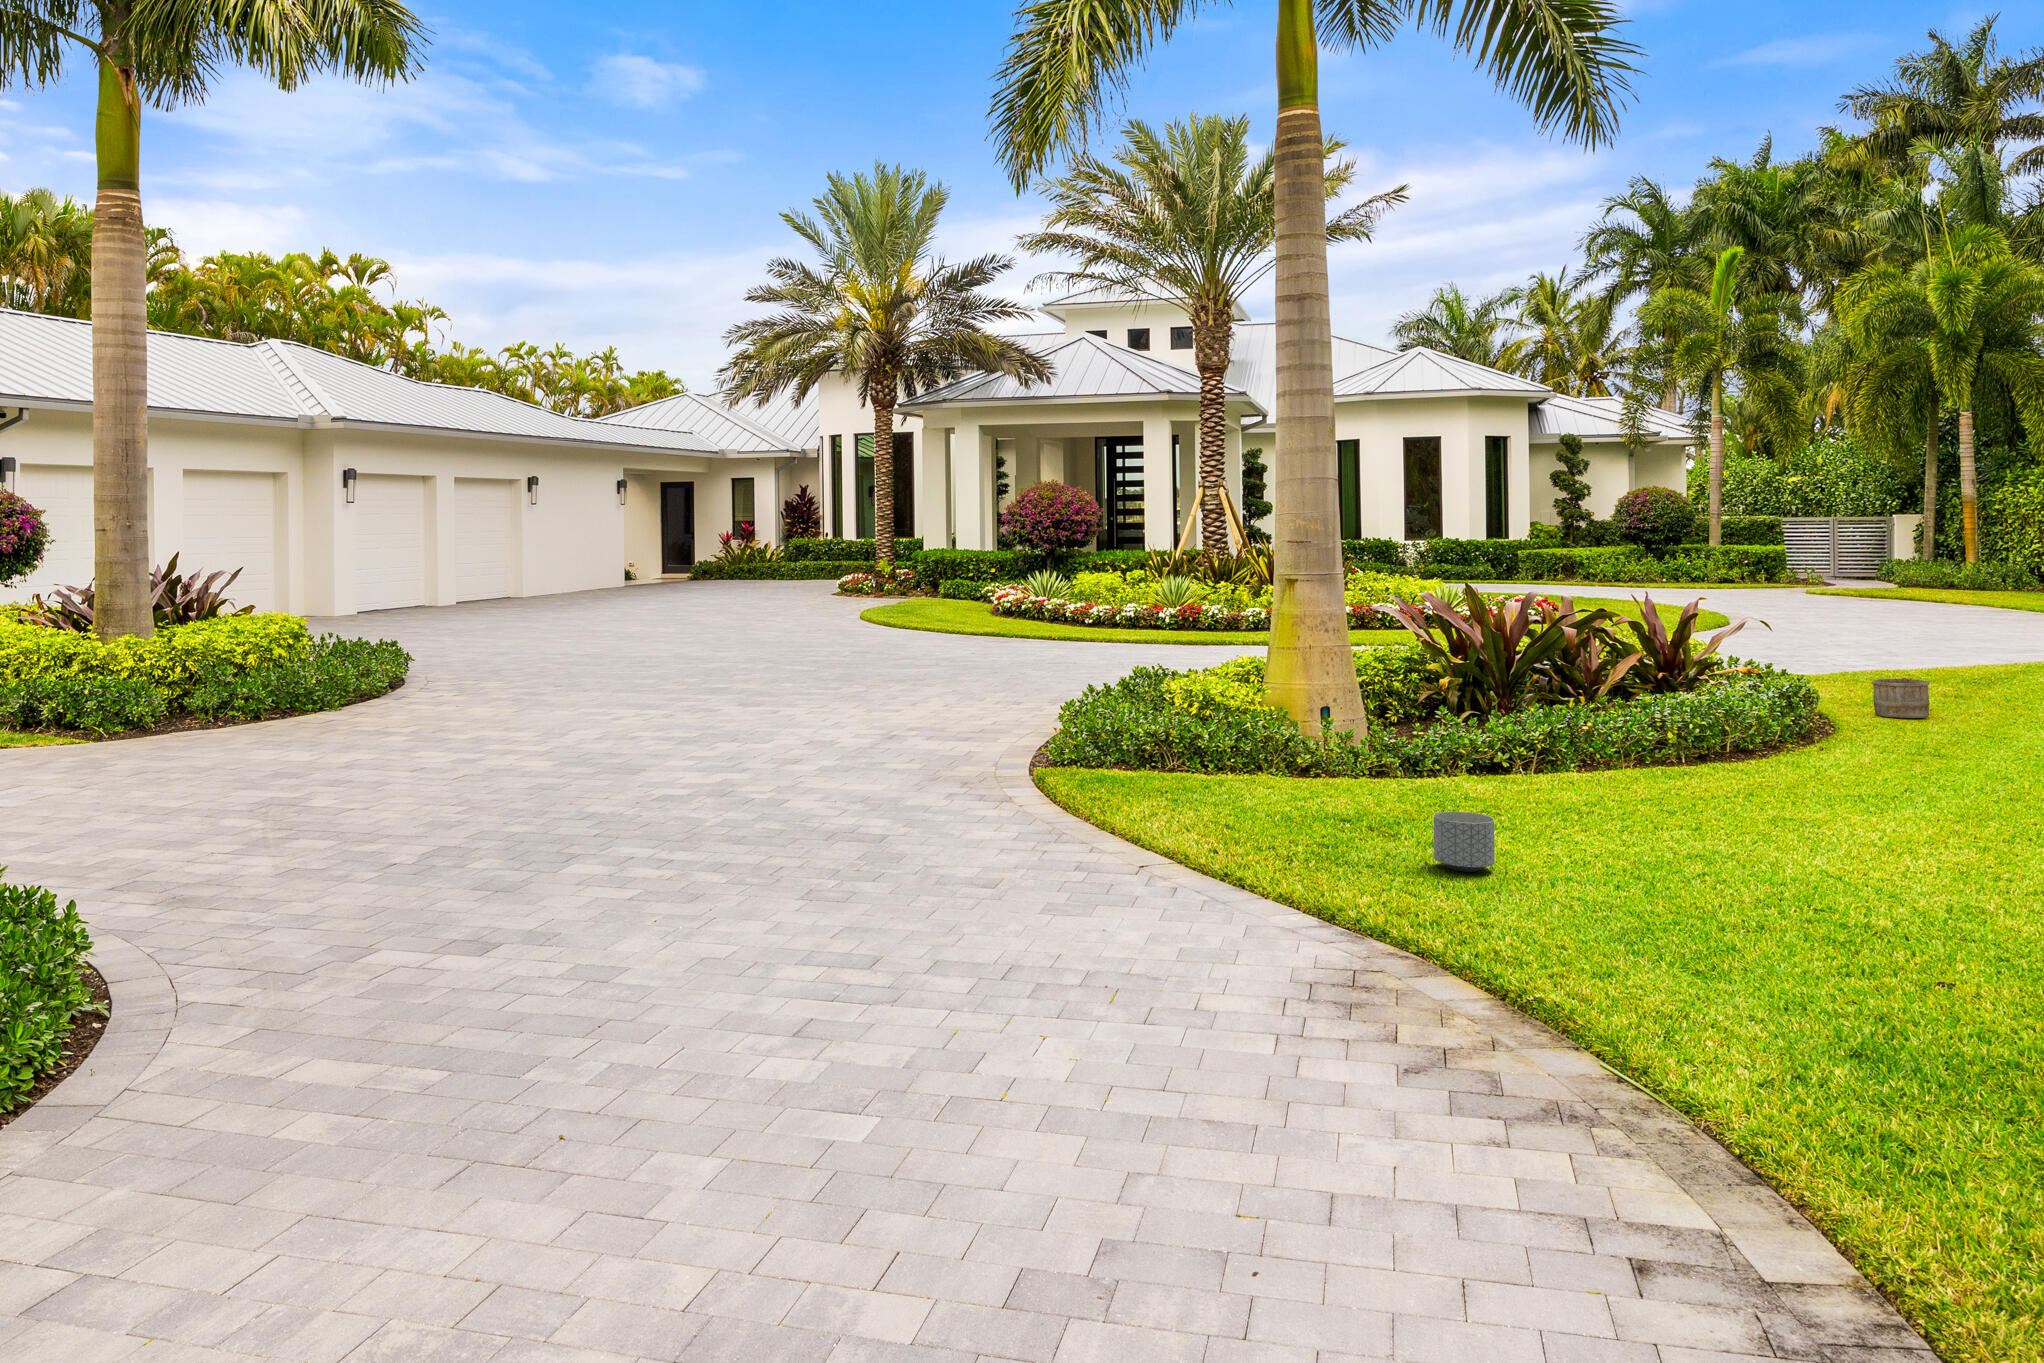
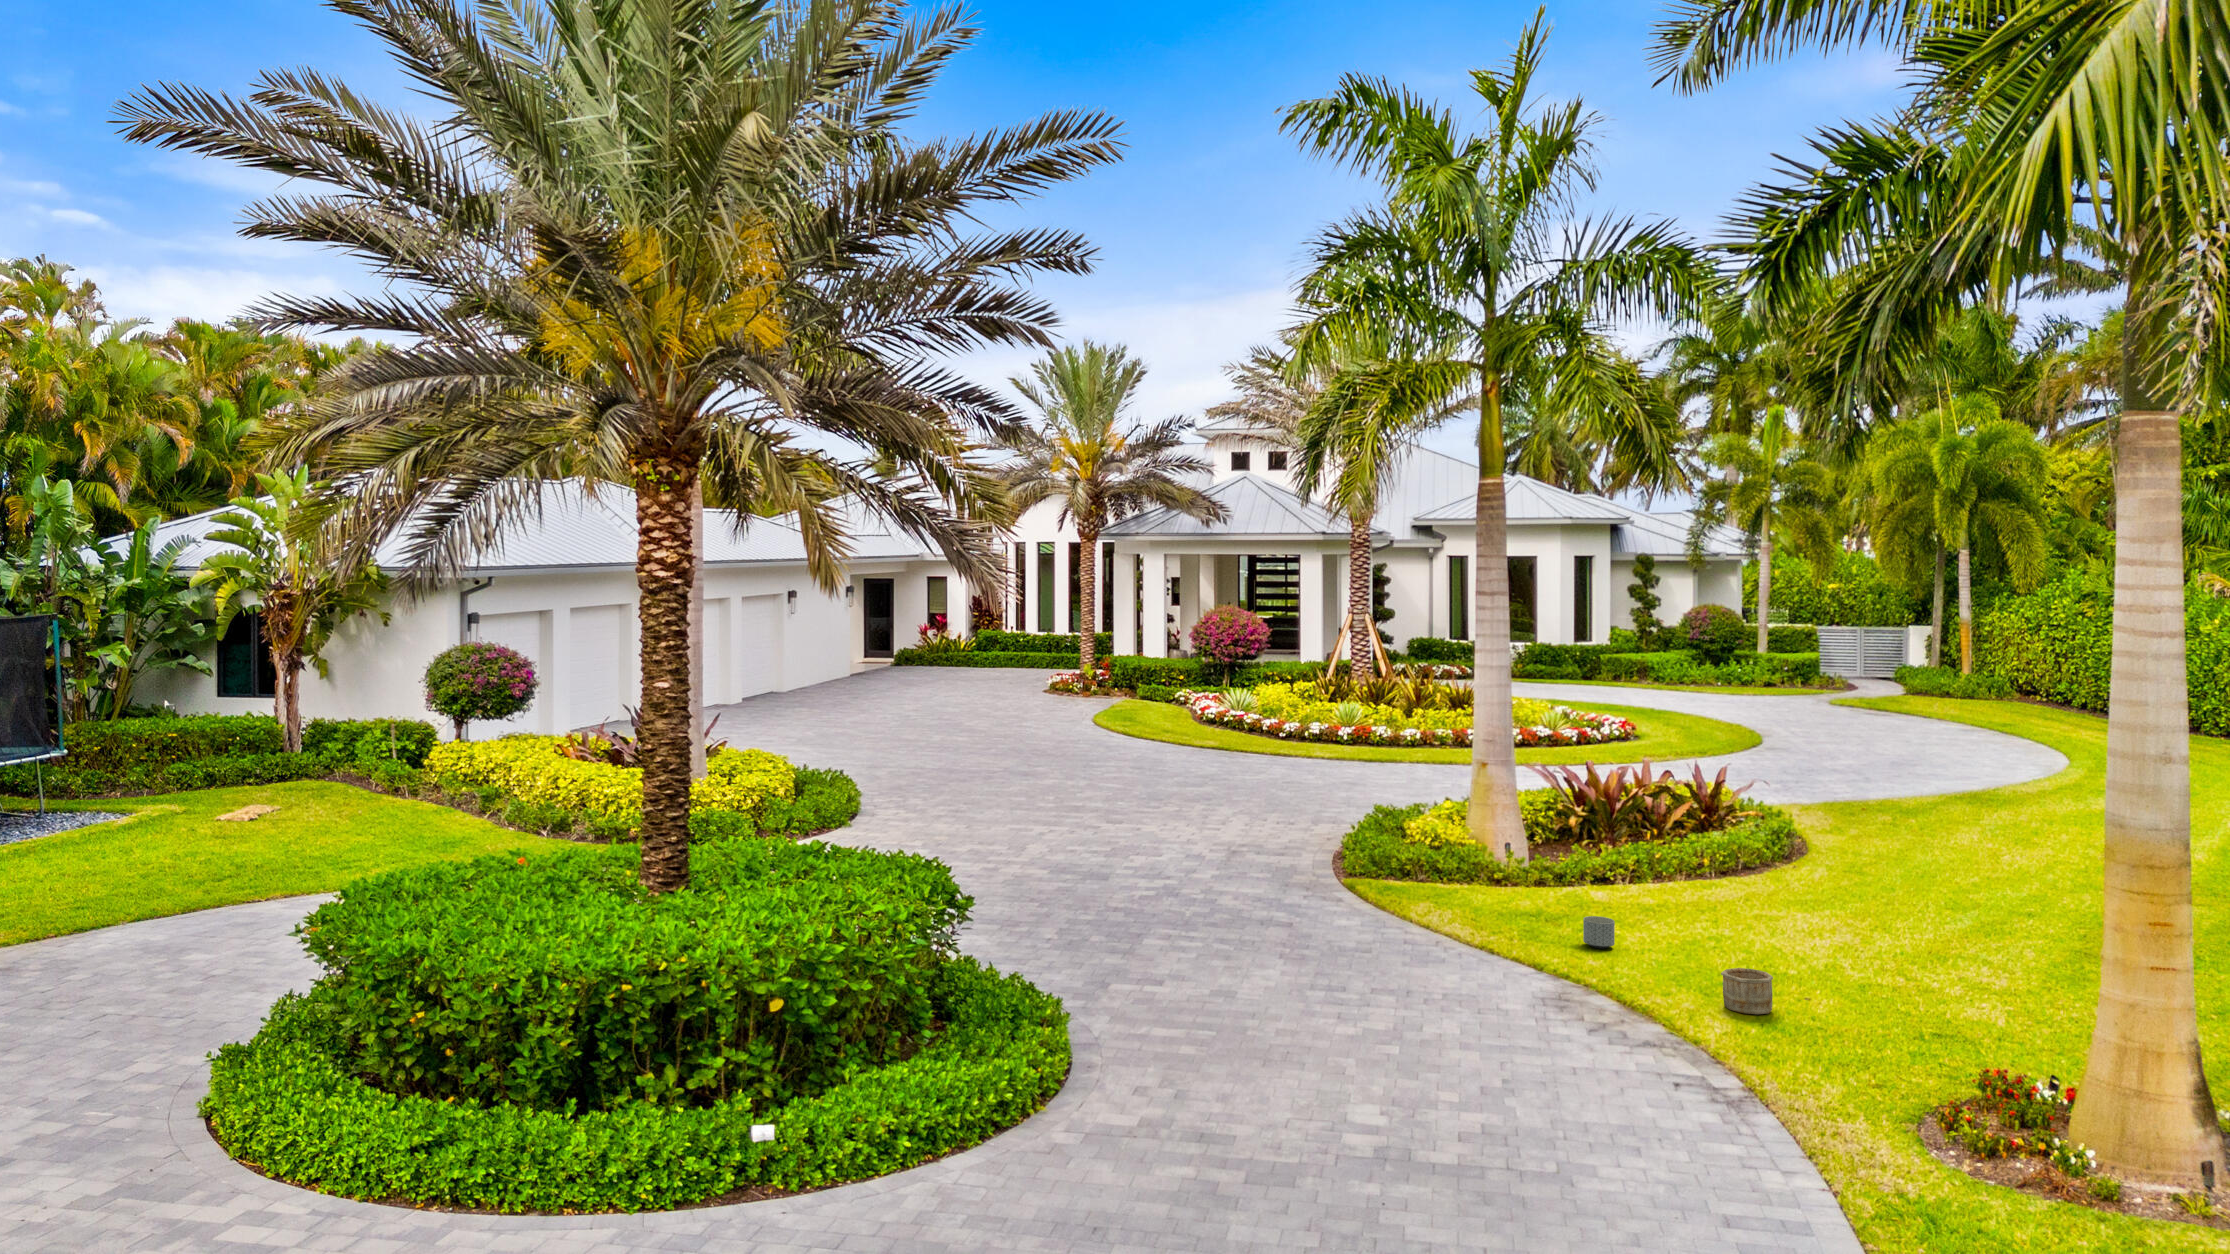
wooden bucket: present [1871,679,1930,718] -> present [1721,968,1773,1014]

